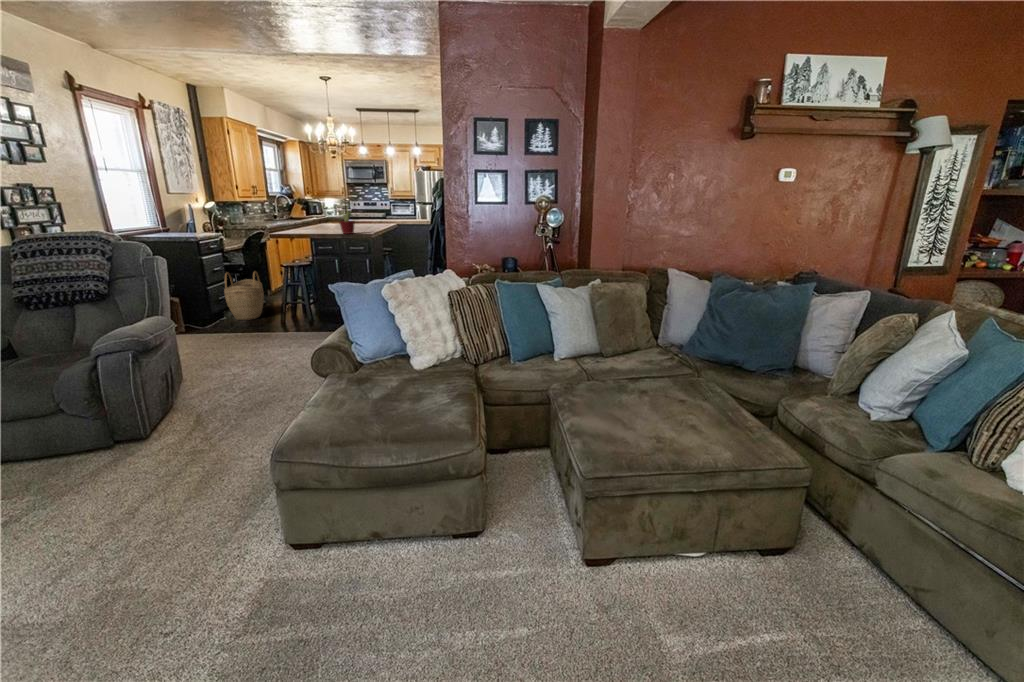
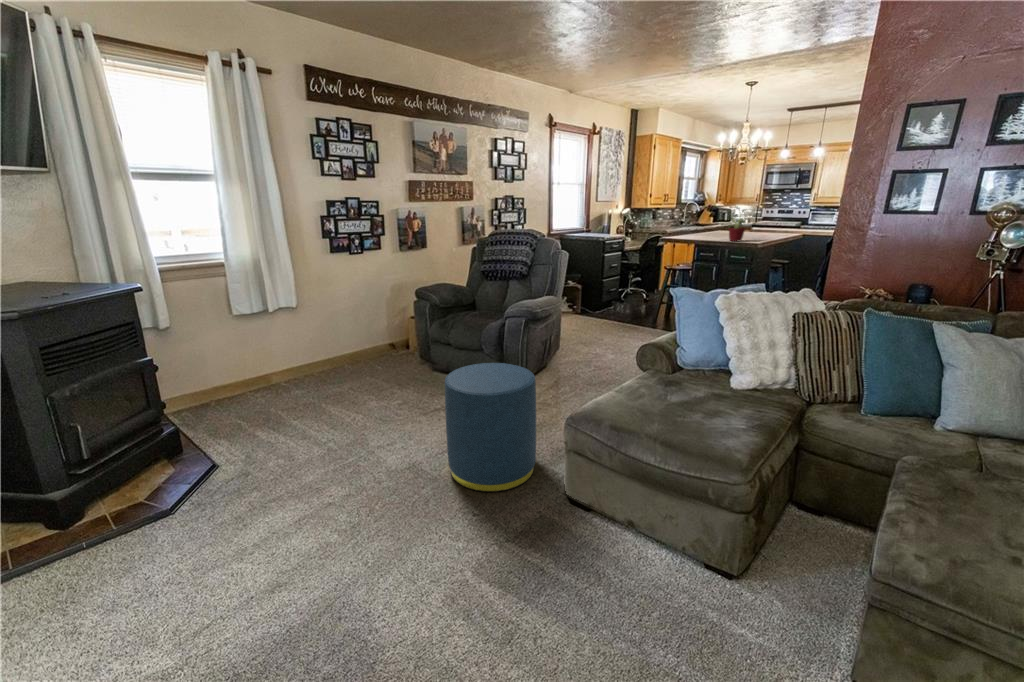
woven basket: present [224,271,264,320] -> none [615,269,646,312]
ottoman: none [40,416,229,612] -> present [445,363,536,492]

